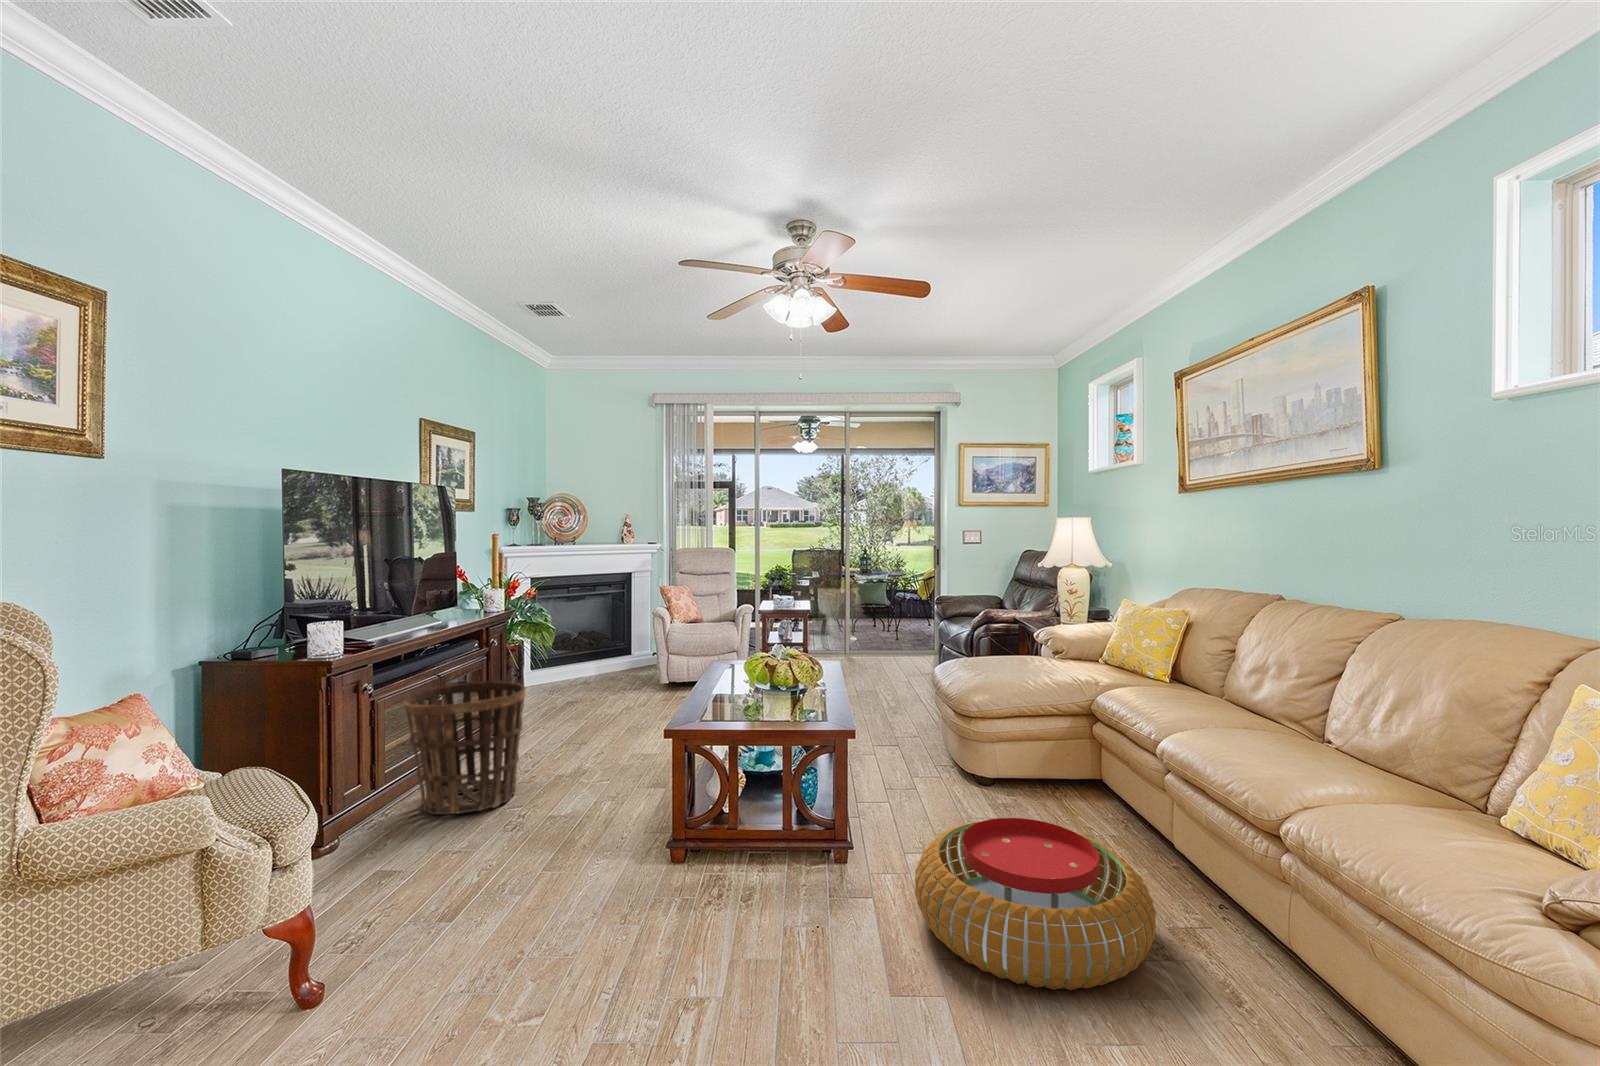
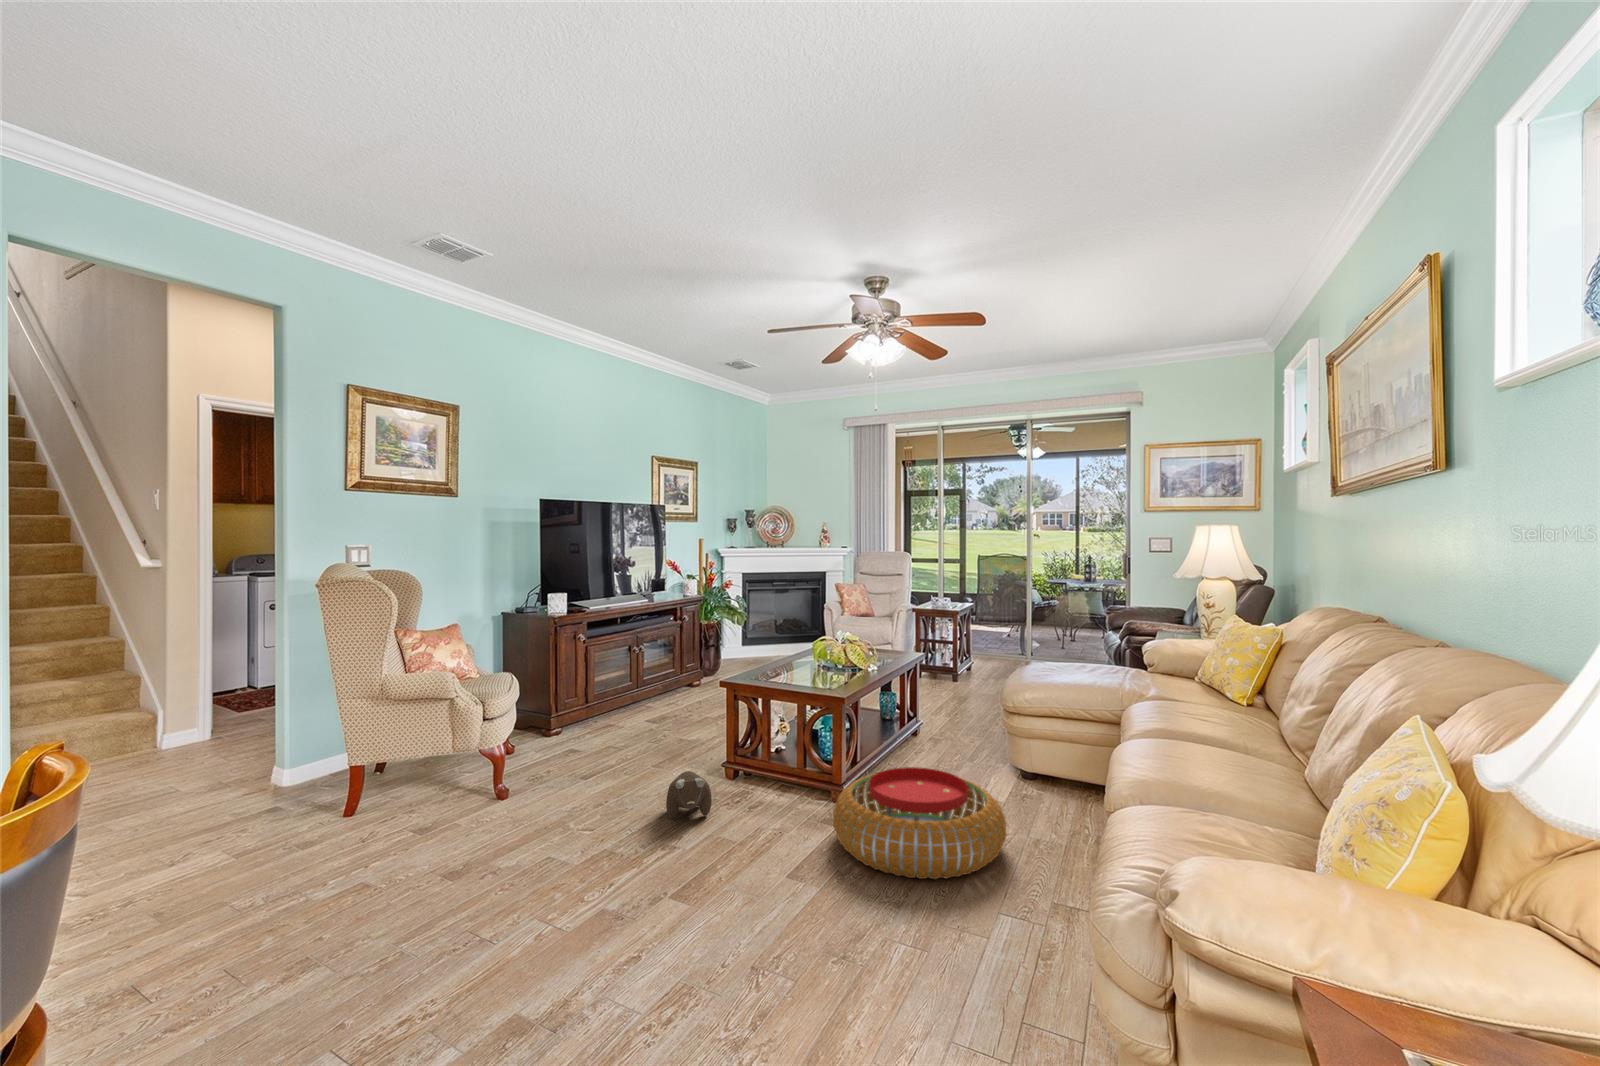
basket: present [404,681,526,814] -> none [604,642,680,726]
plush toy: none [653,891,733,979] -> present [666,771,712,819]

